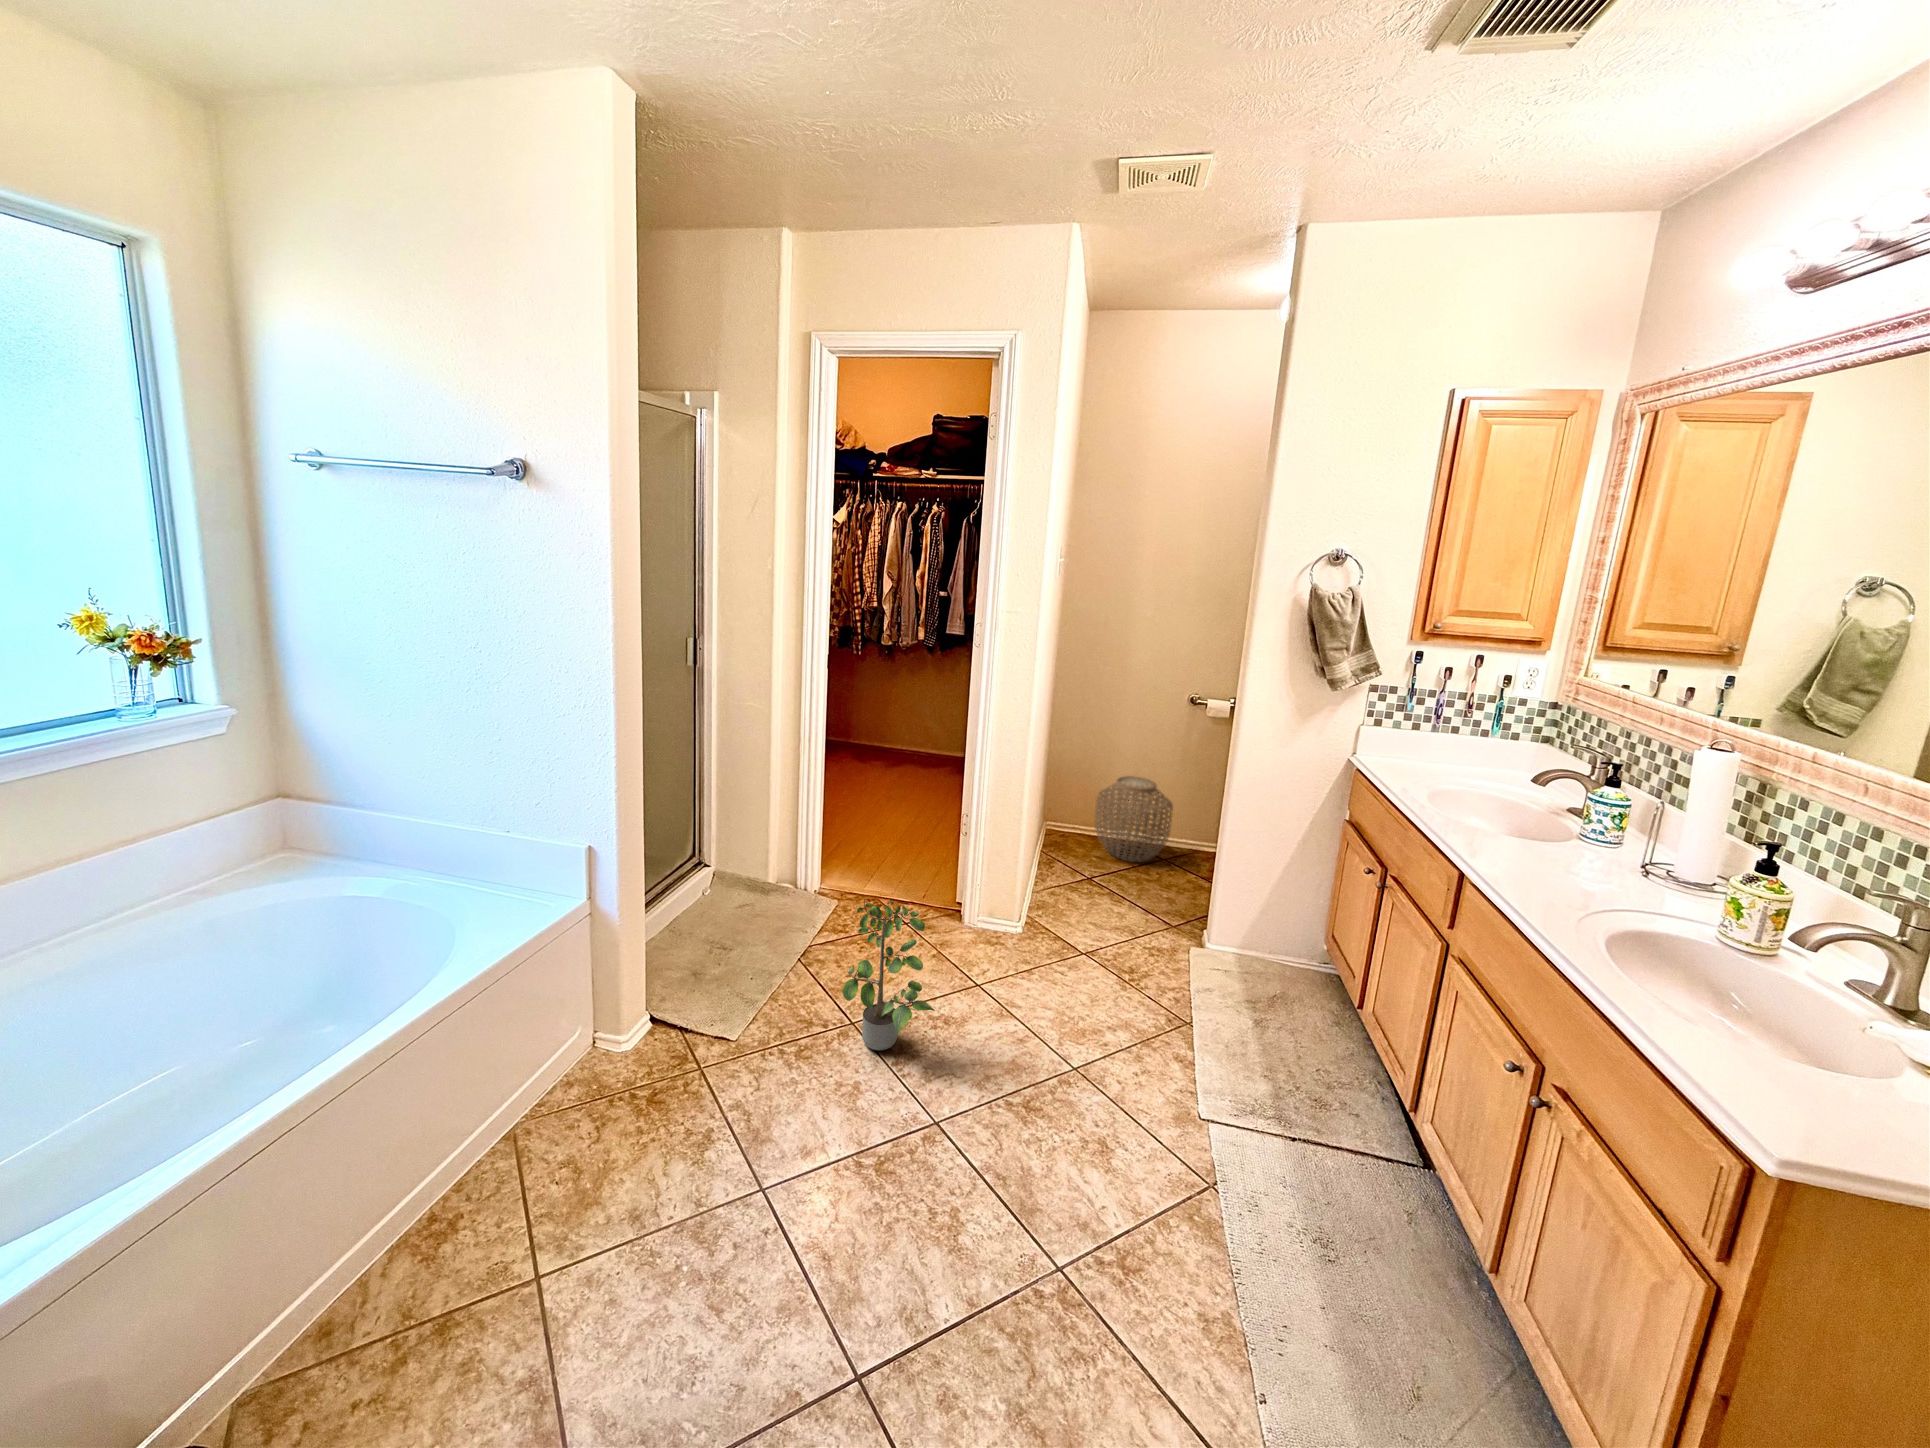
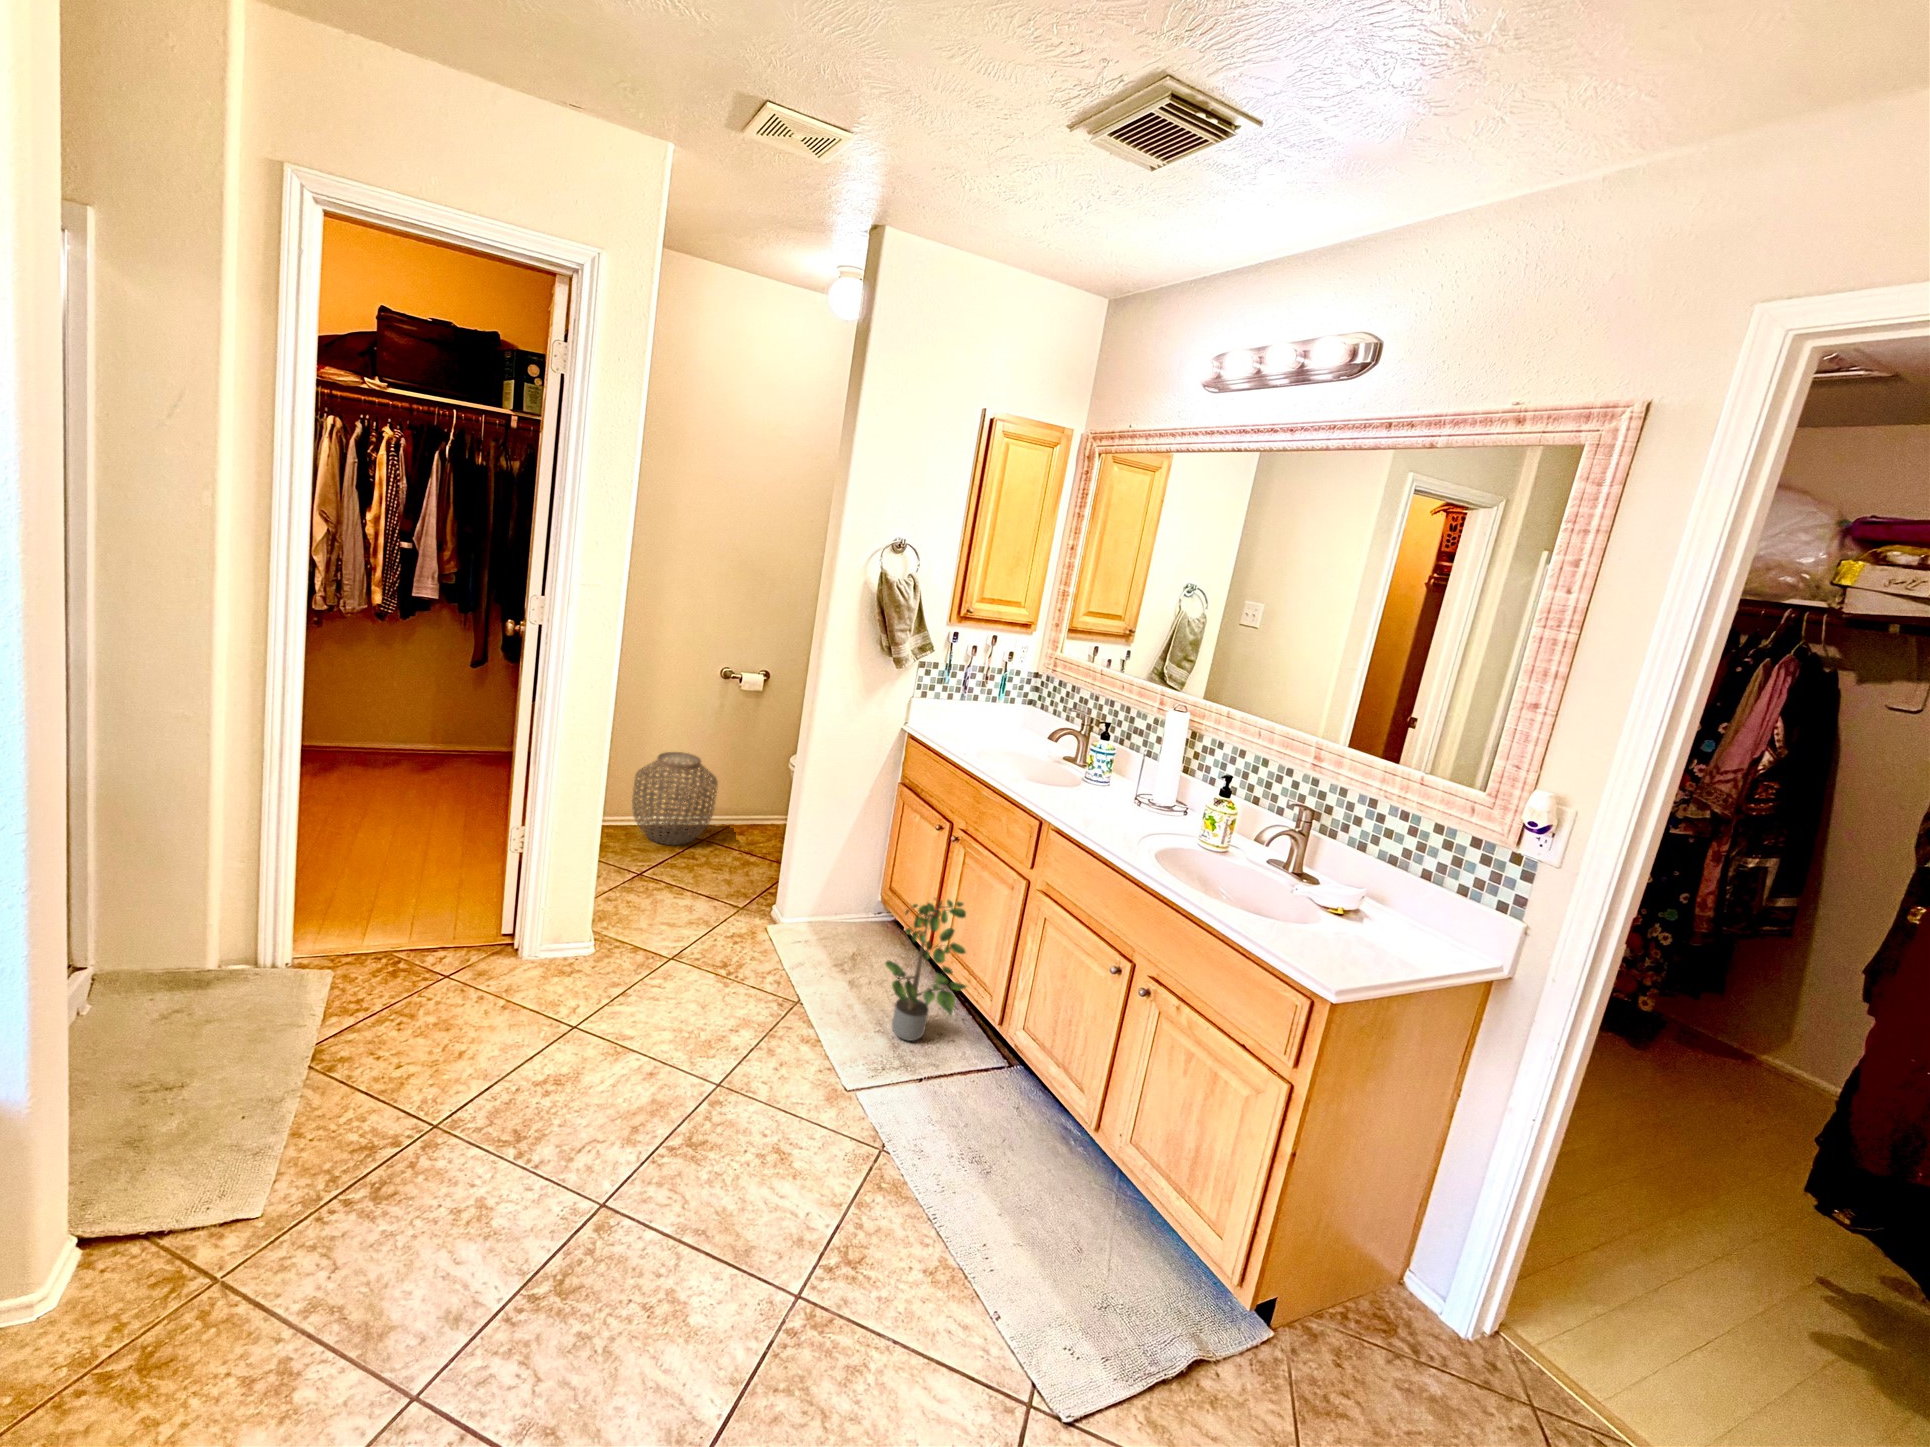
potted plant: present [842,899,935,1050] -> present [885,900,966,1041]

